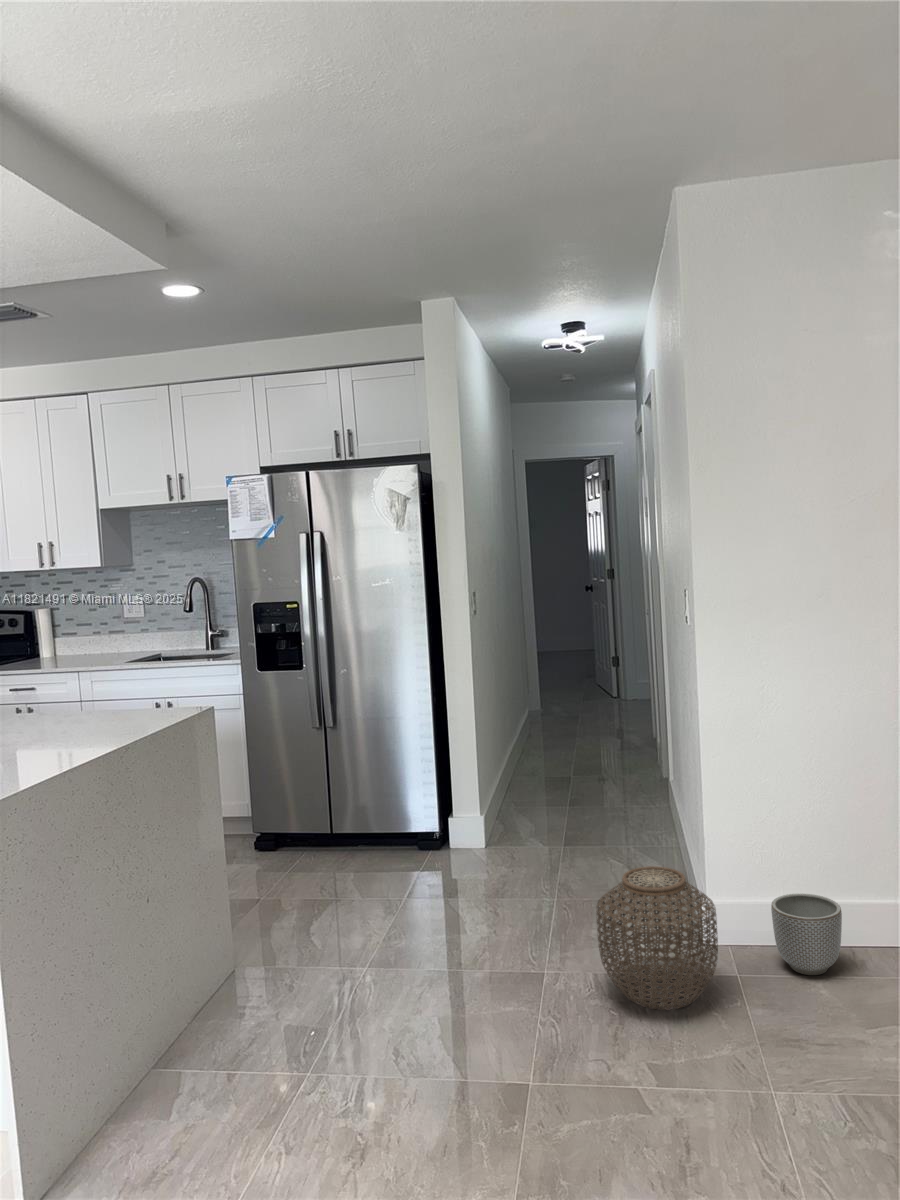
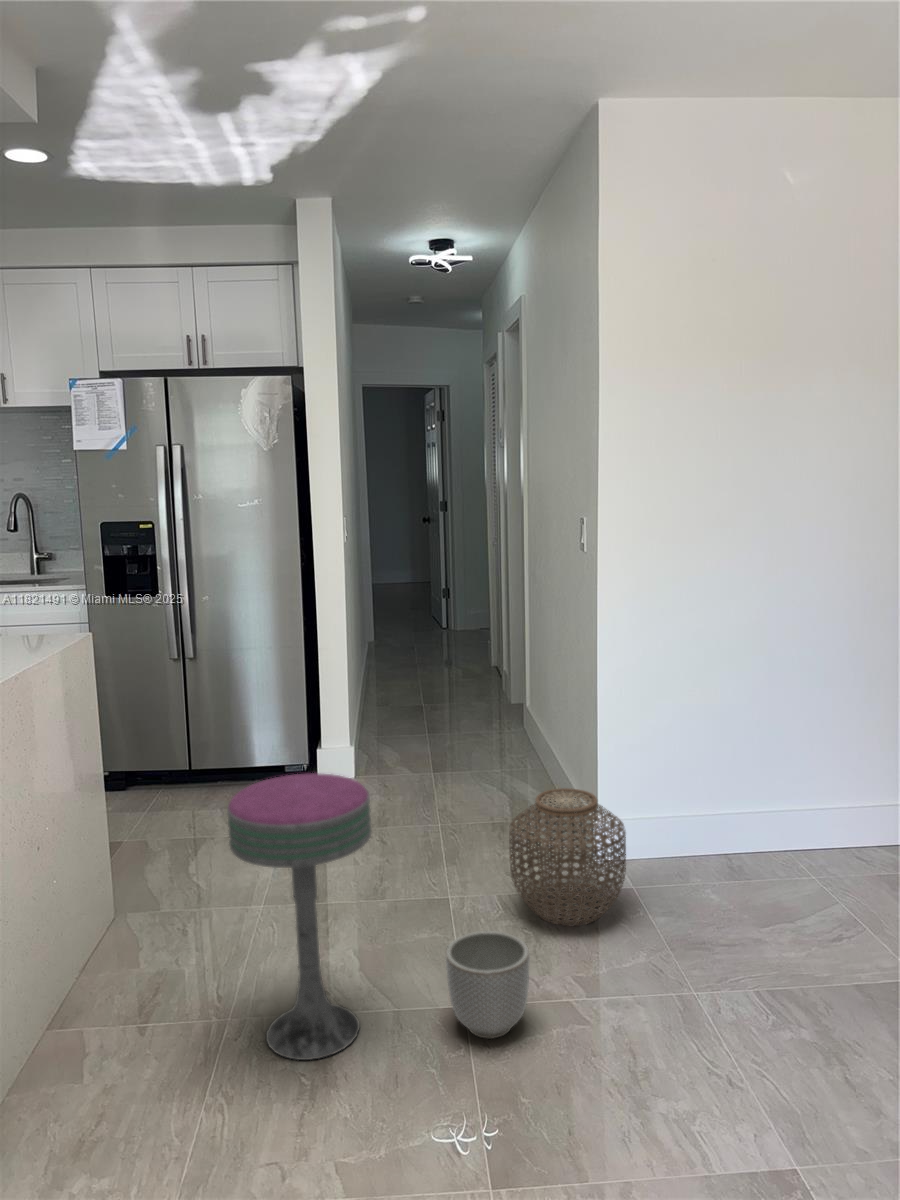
bar stool: none [298,842,432,1120] -> present [227,773,371,1060]
planter: present [771,894,842,975] -> present [446,931,530,1039]

